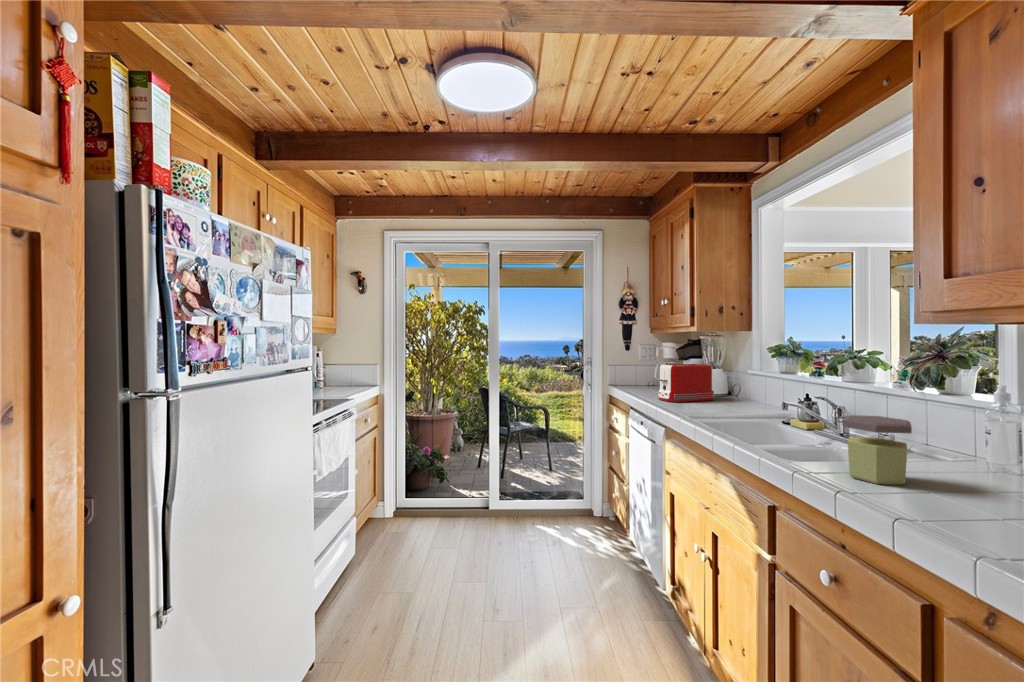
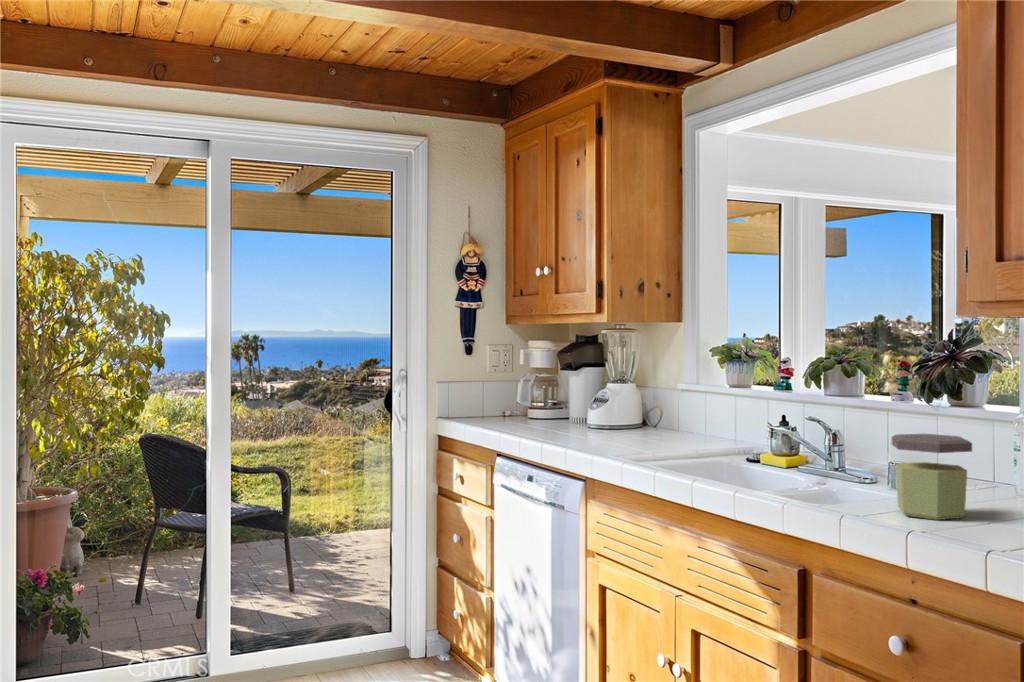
toaster: present [659,364,714,402] -> none [549,375,632,439]

